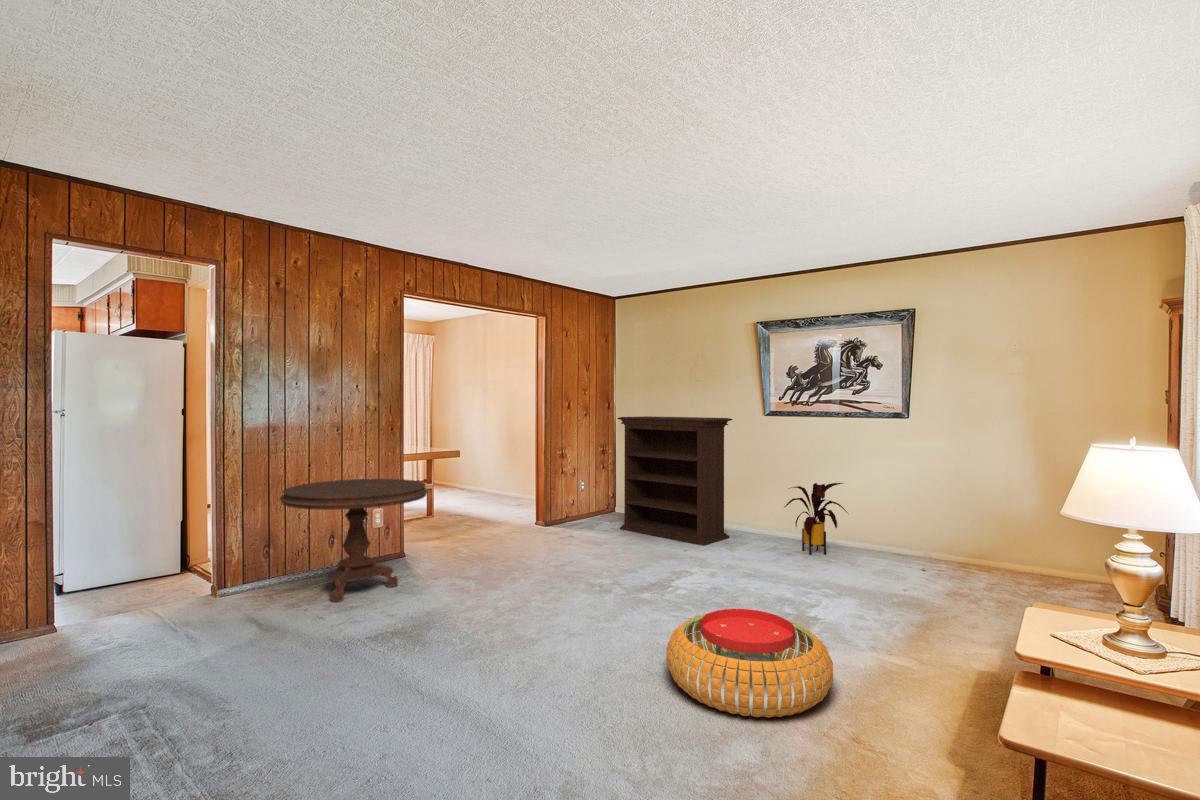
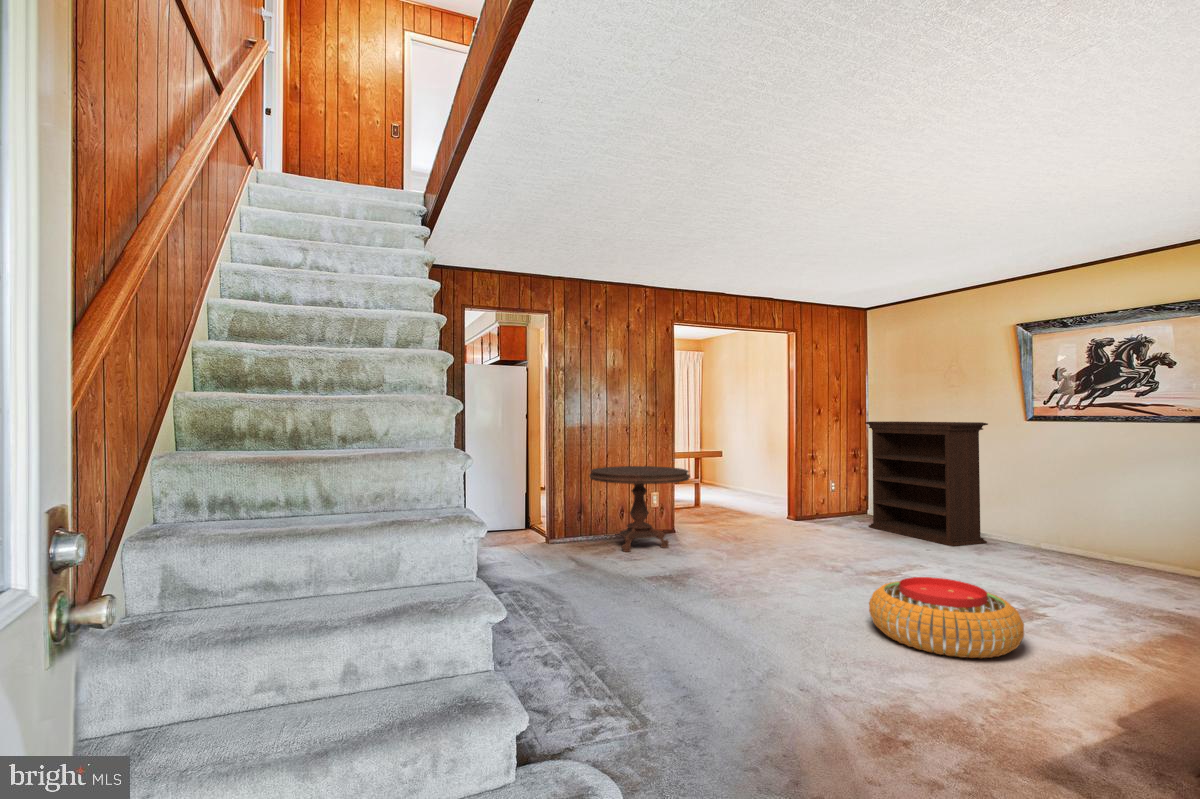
house plant: present [785,483,846,555] -> none [1043,490,1131,566]

